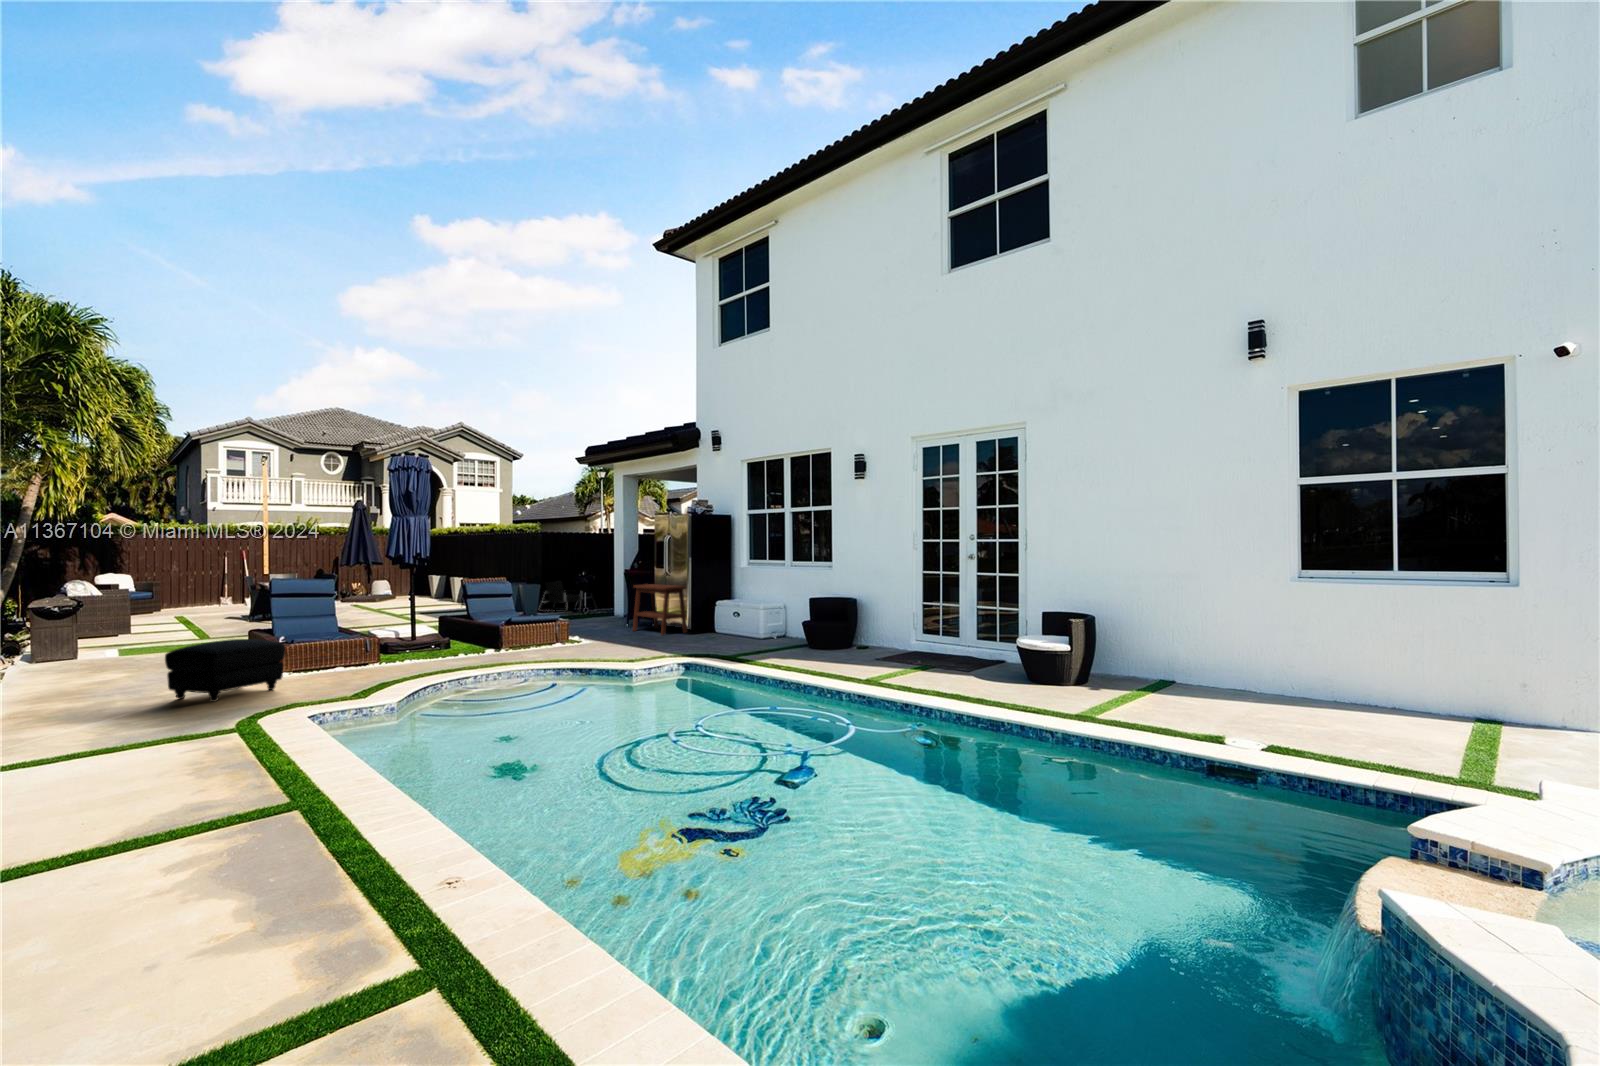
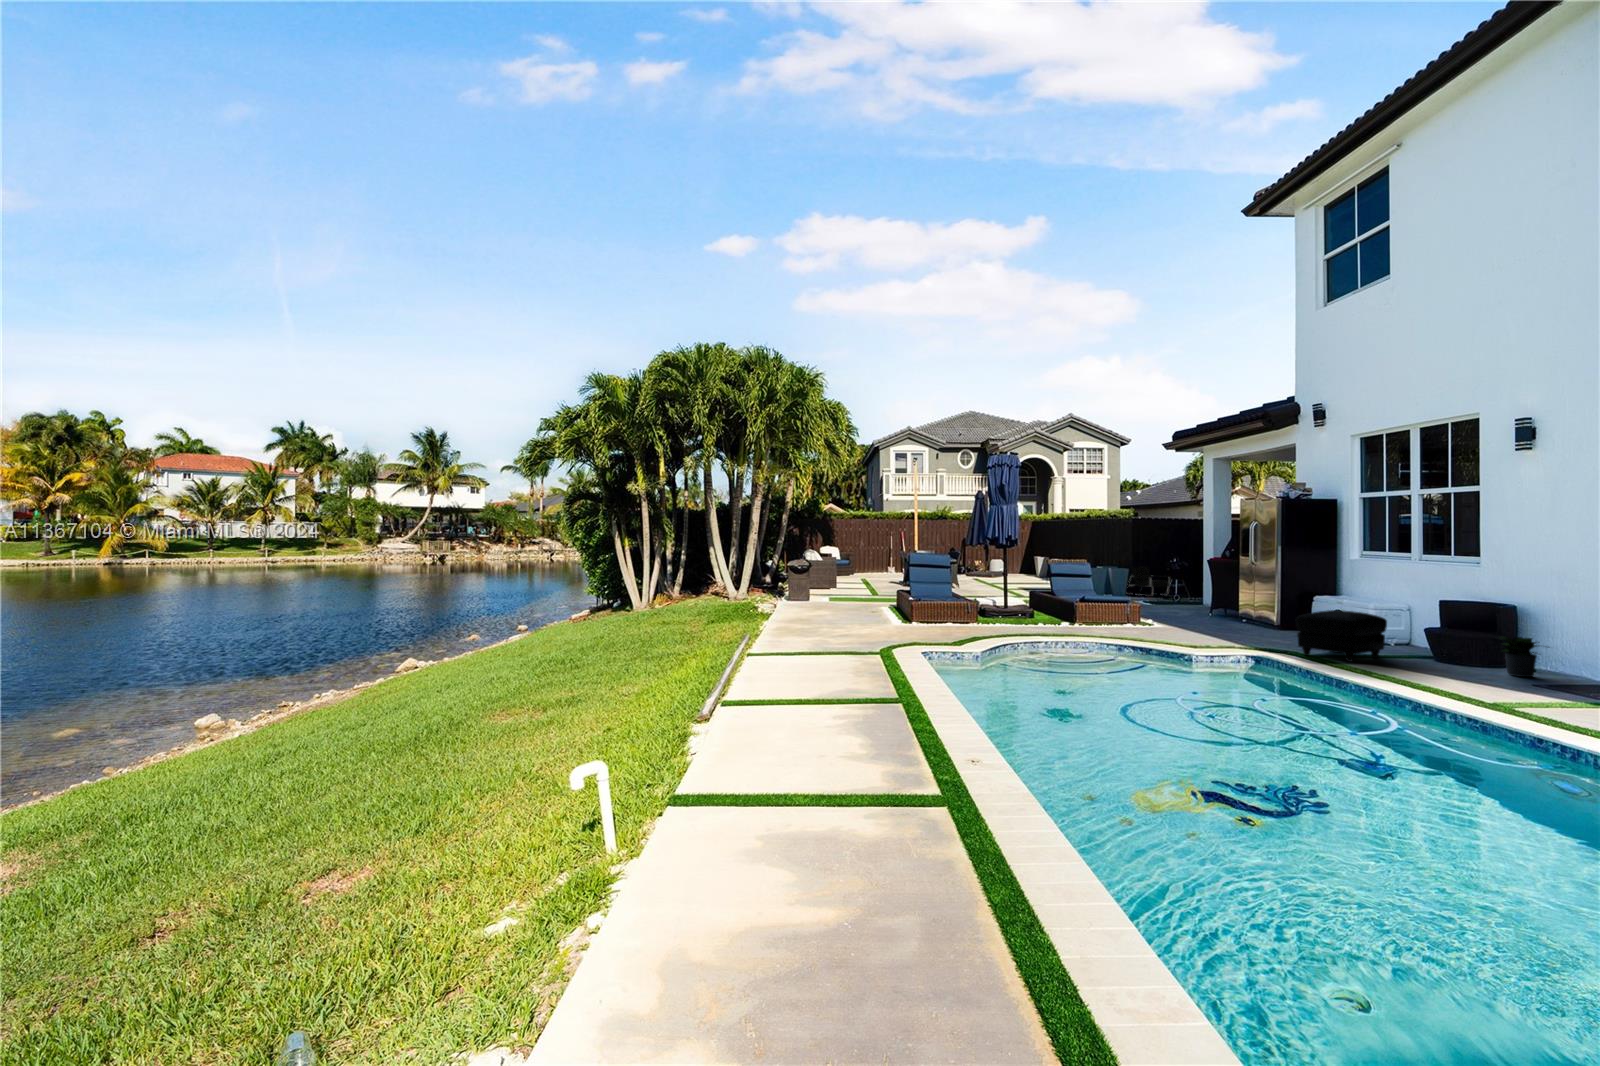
side table: present [633,584,687,635] -> none [1211,573,1276,628]
potted plant: none [843,622,878,653] -> present [1497,636,1537,677]
ottoman: present [165,639,286,702] -> present [1296,610,1387,662]

